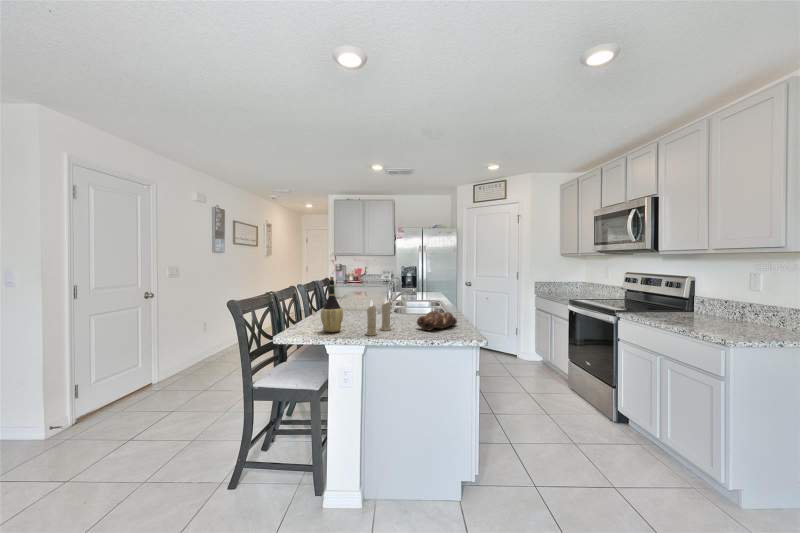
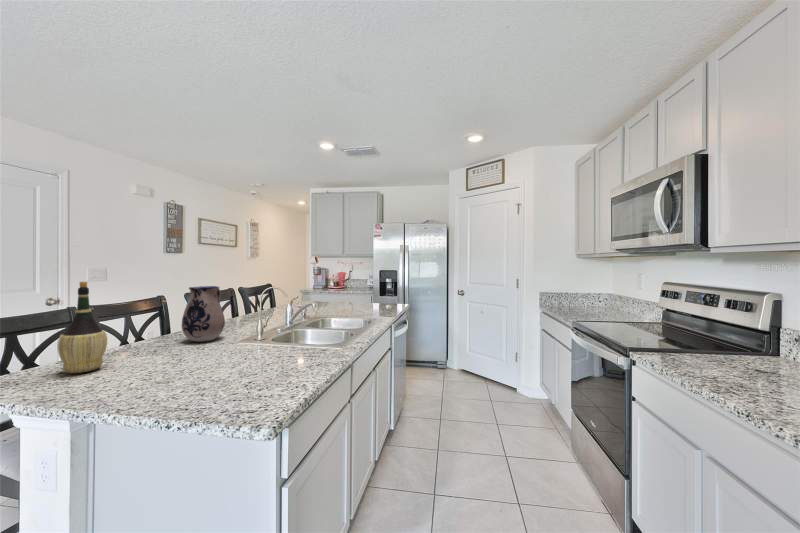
ceramic pitcher: none [344,279,370,317] -> present [182,286,225,342]
candle: present [365,298,391,336] -> none [105,315,183,386]
bread loaf: present [417,311,457,331] -> none [217,342,301,379]

